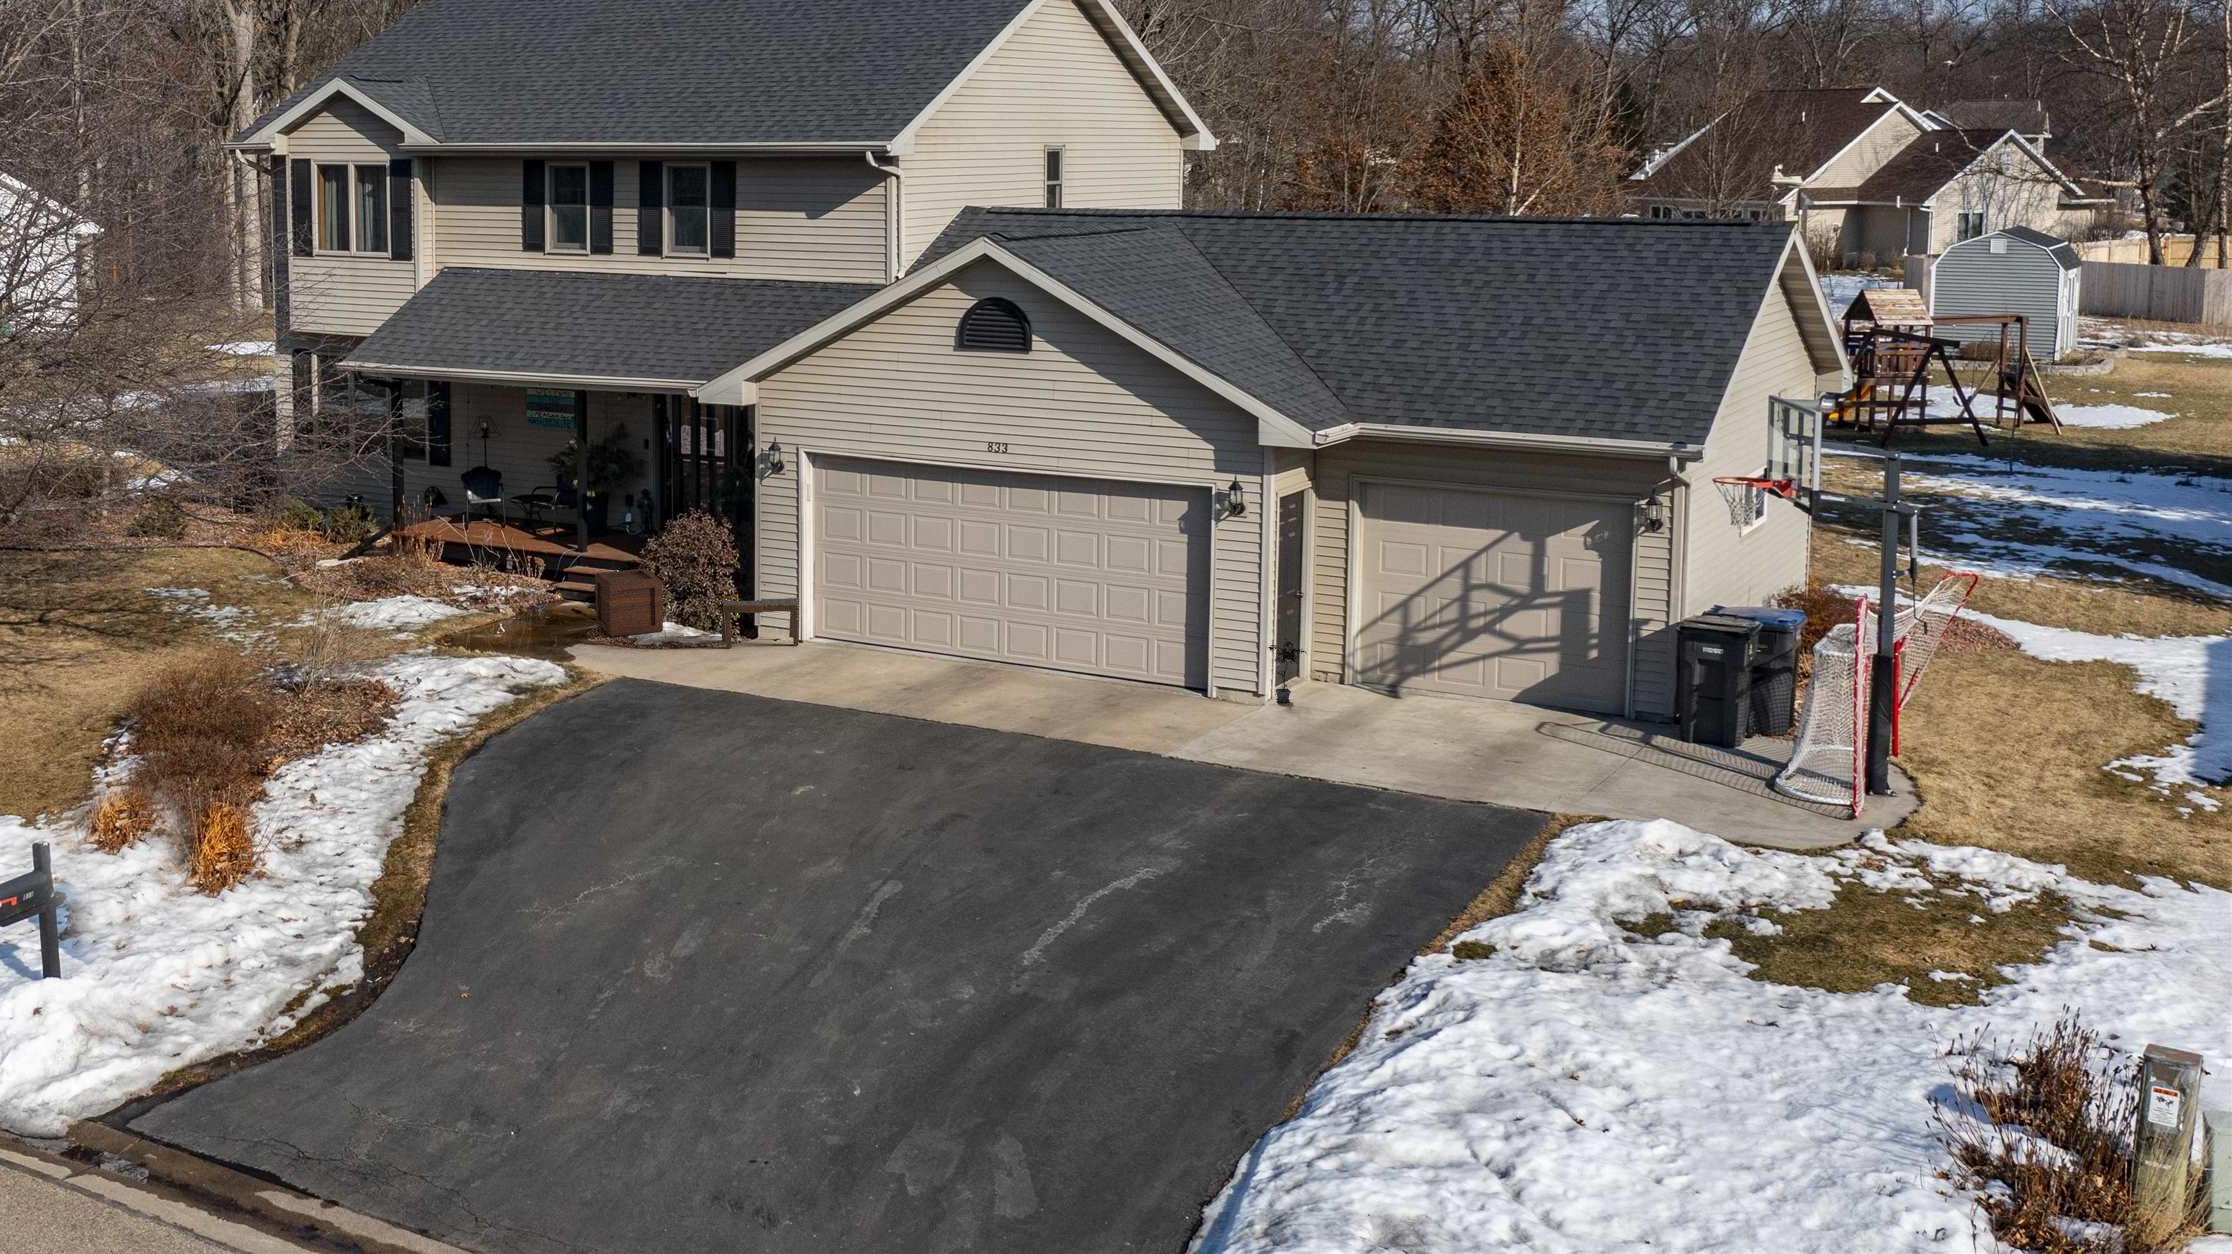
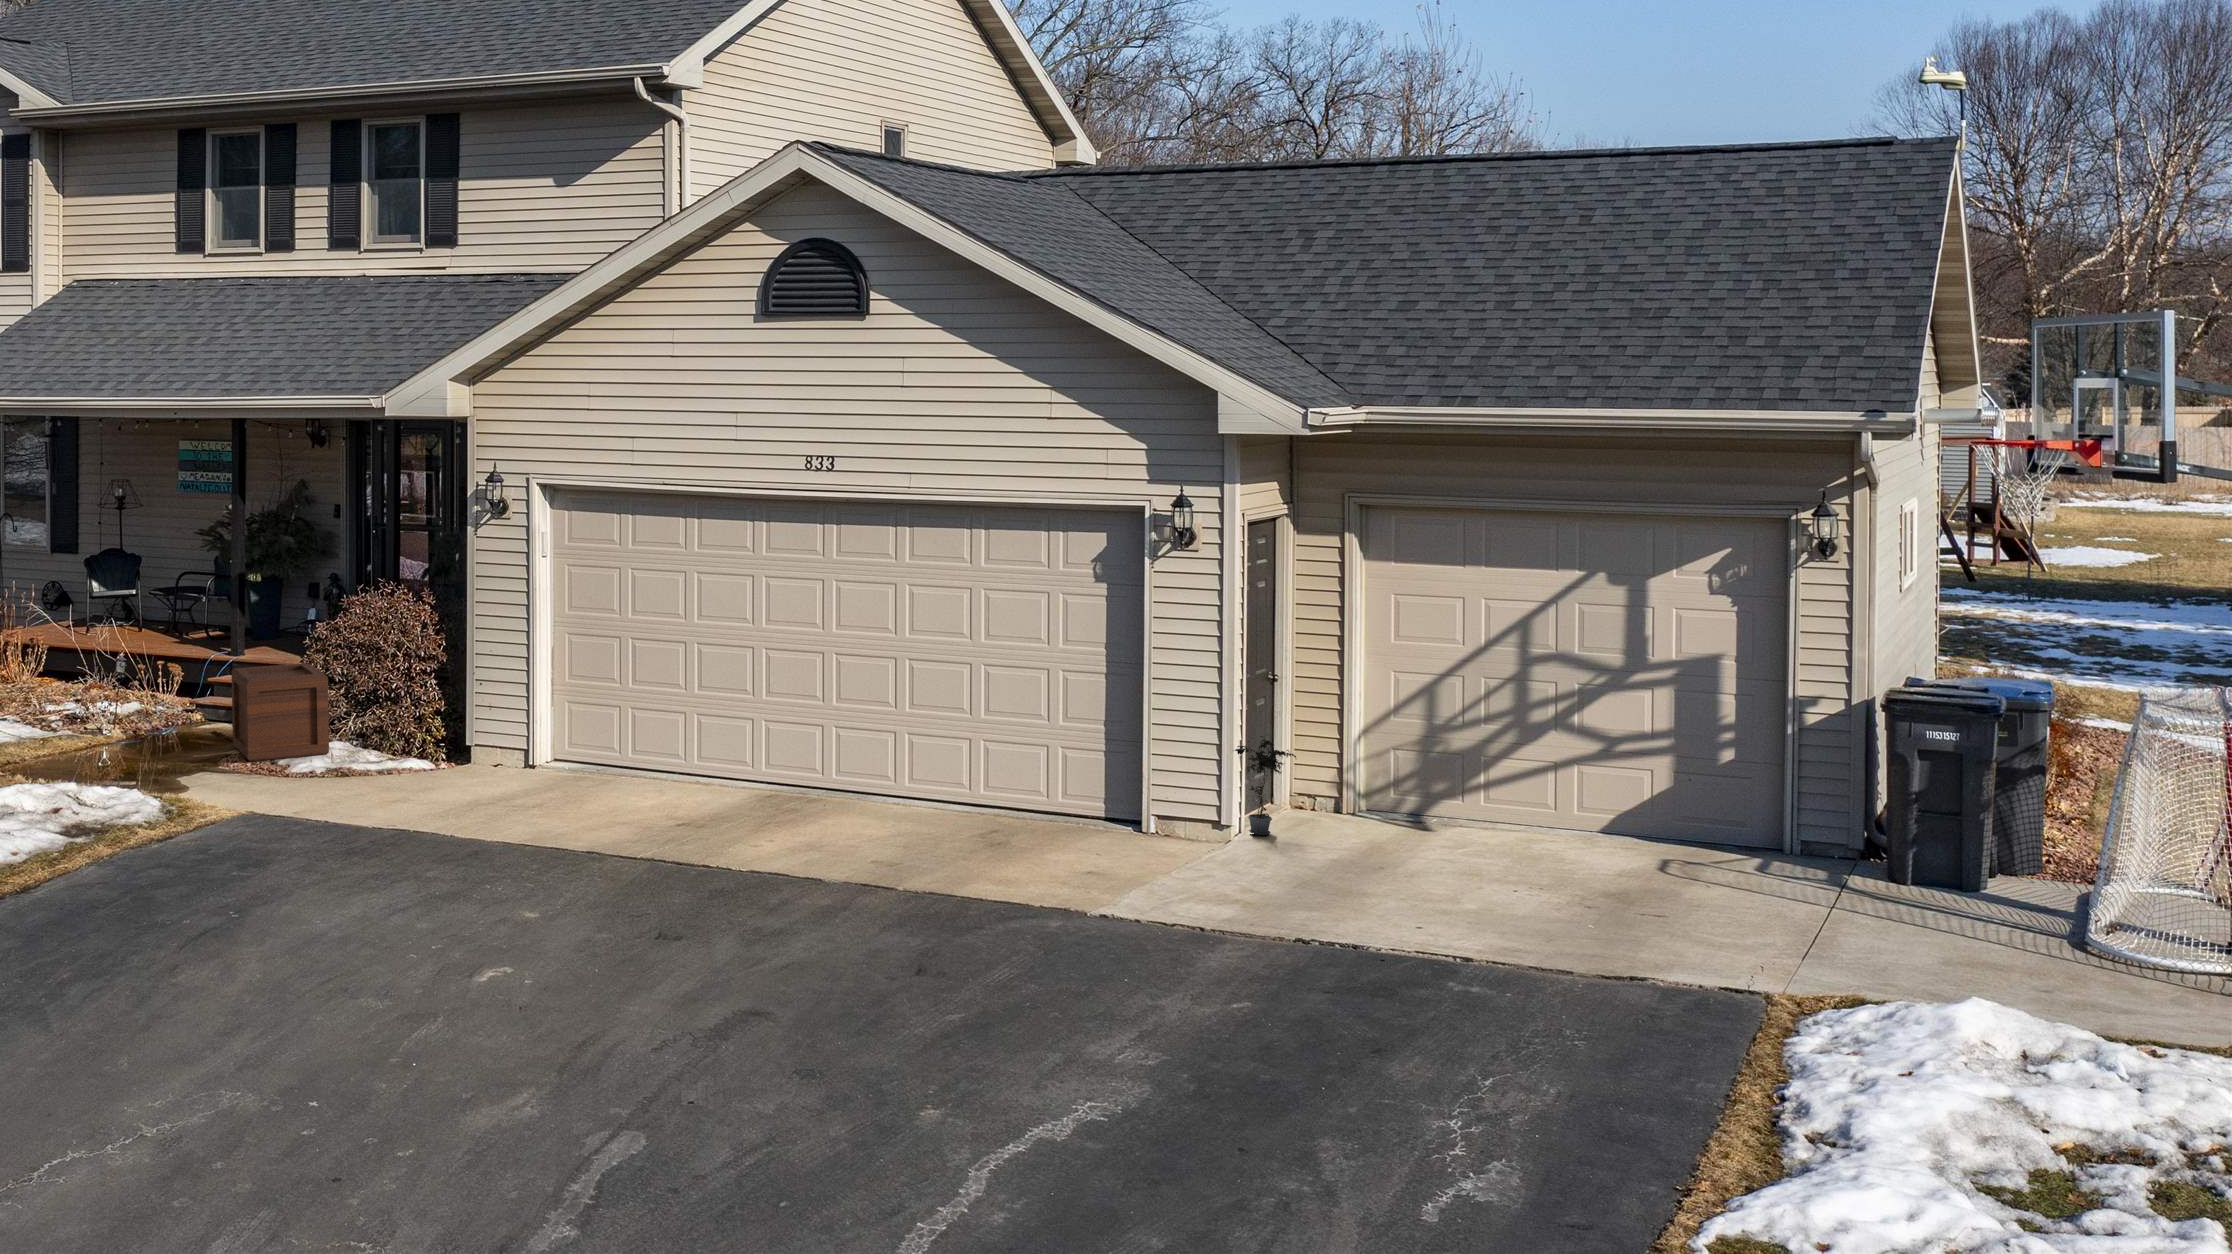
bench: present [722,598,799,648] -> none [413,699,527,774]

